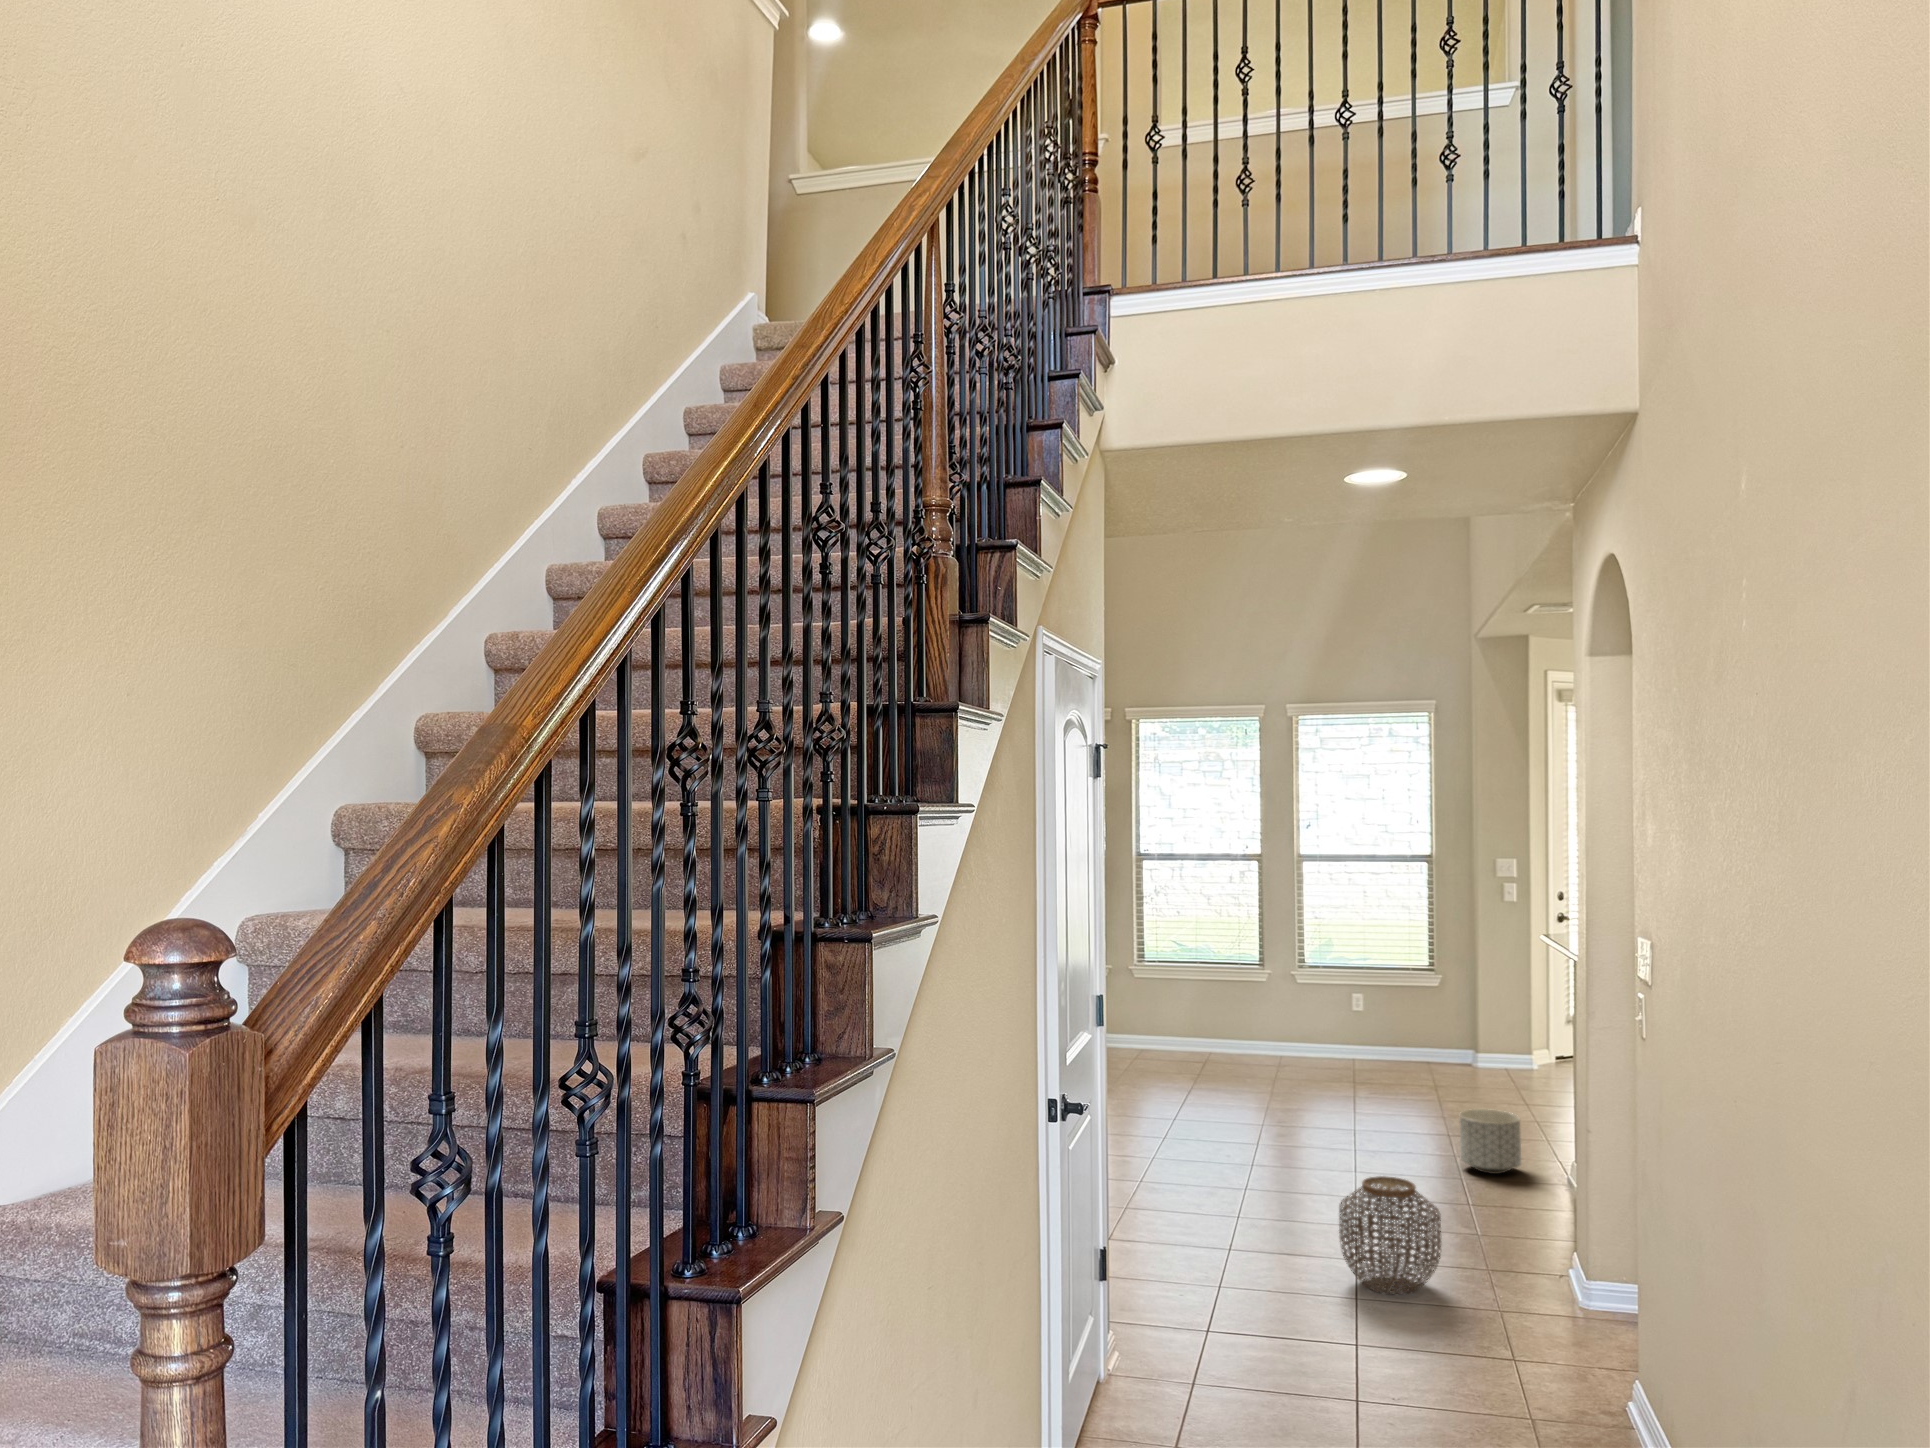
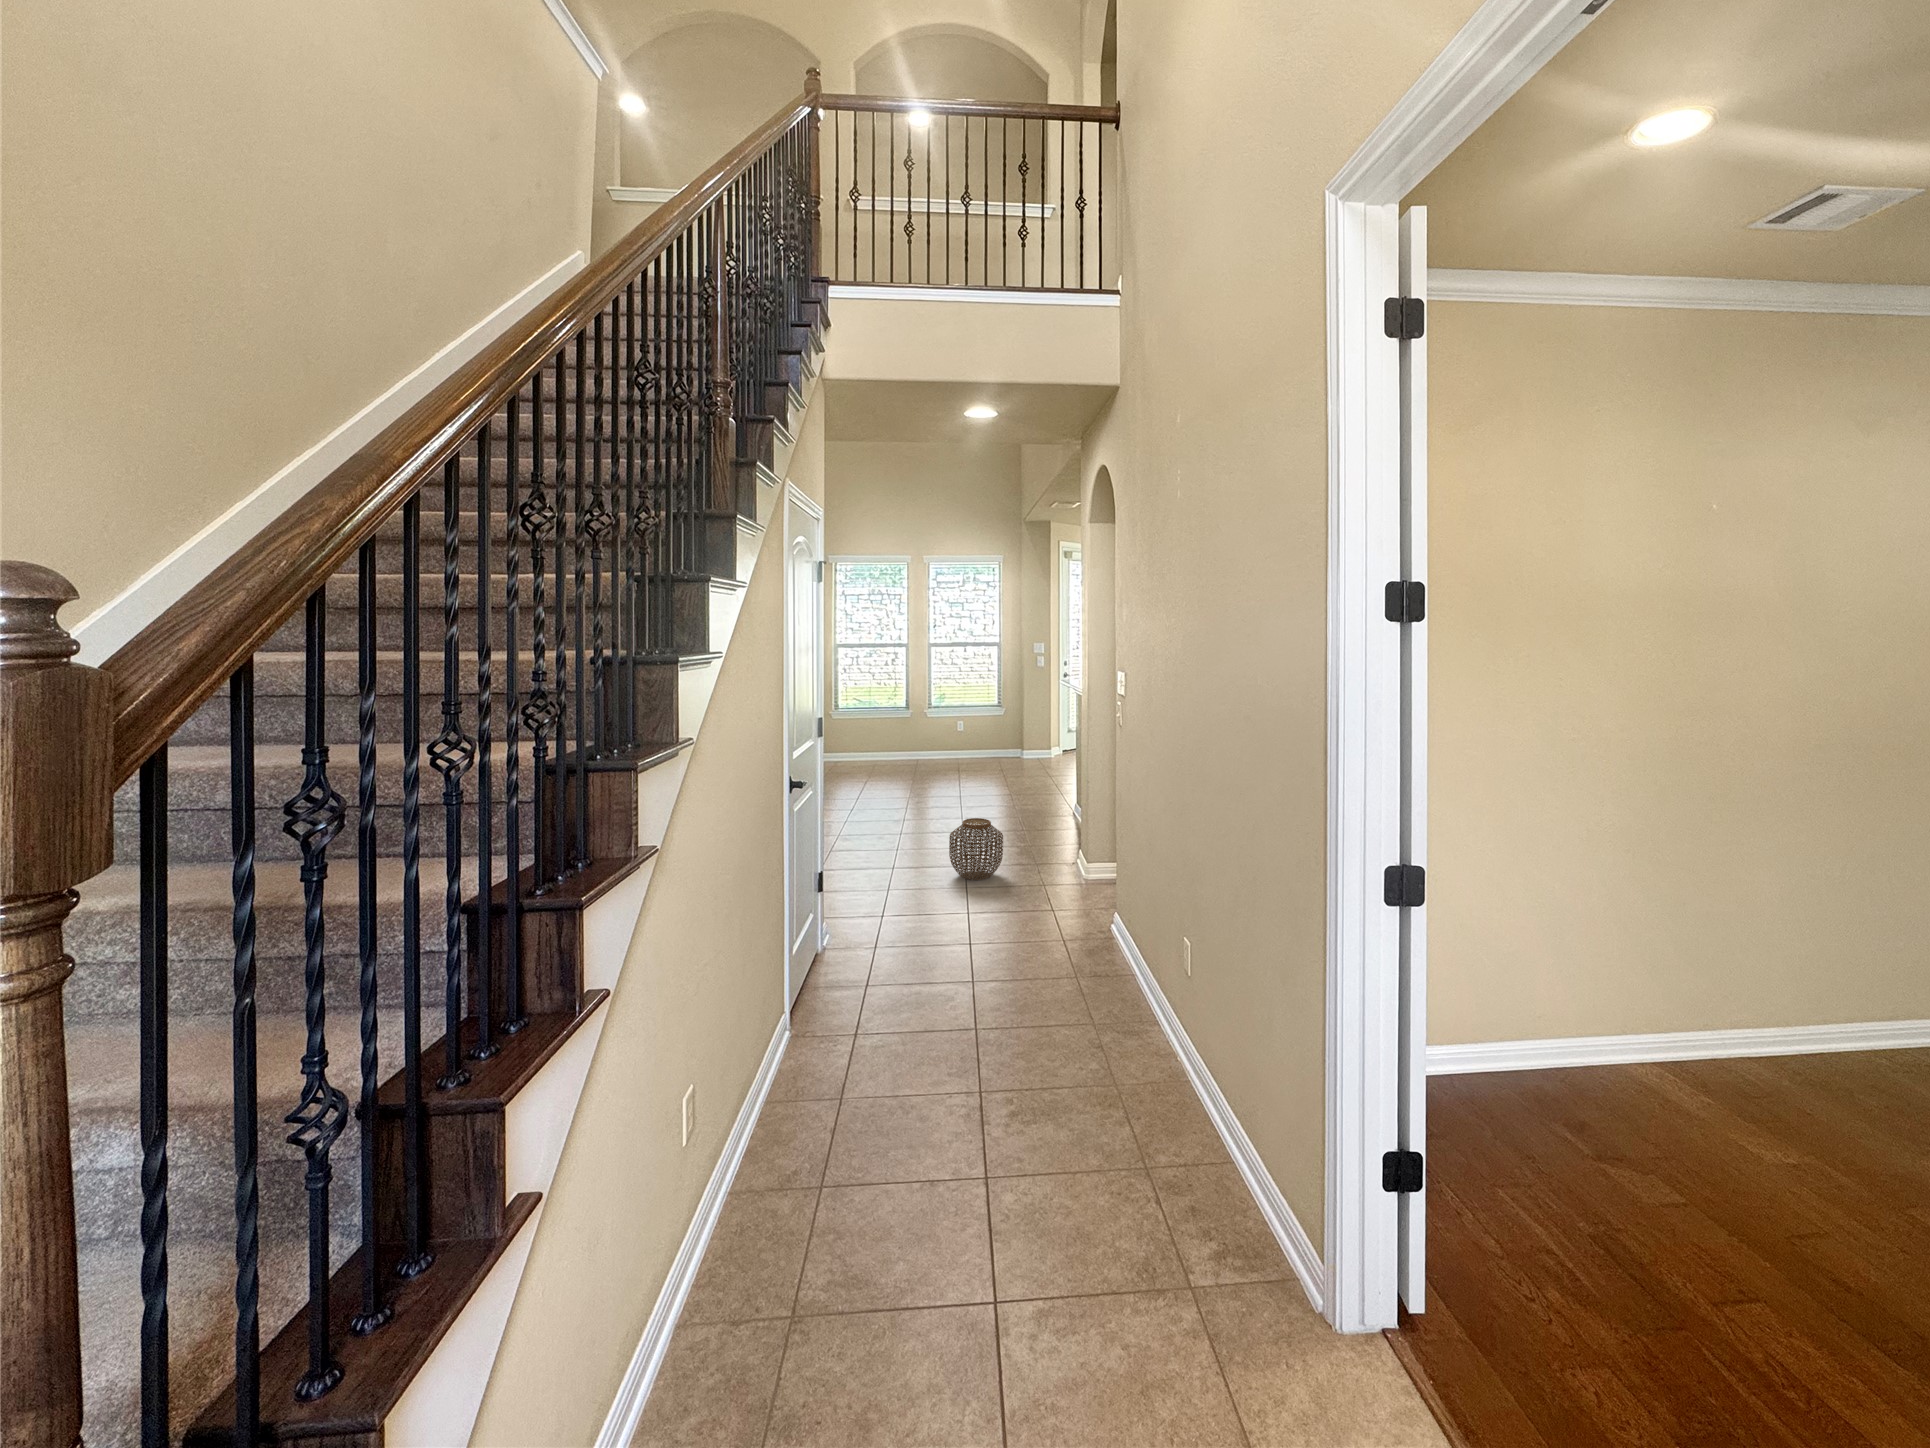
planter: present [1460,1109,1521,1174] -> none [1010,782,1041,815]

